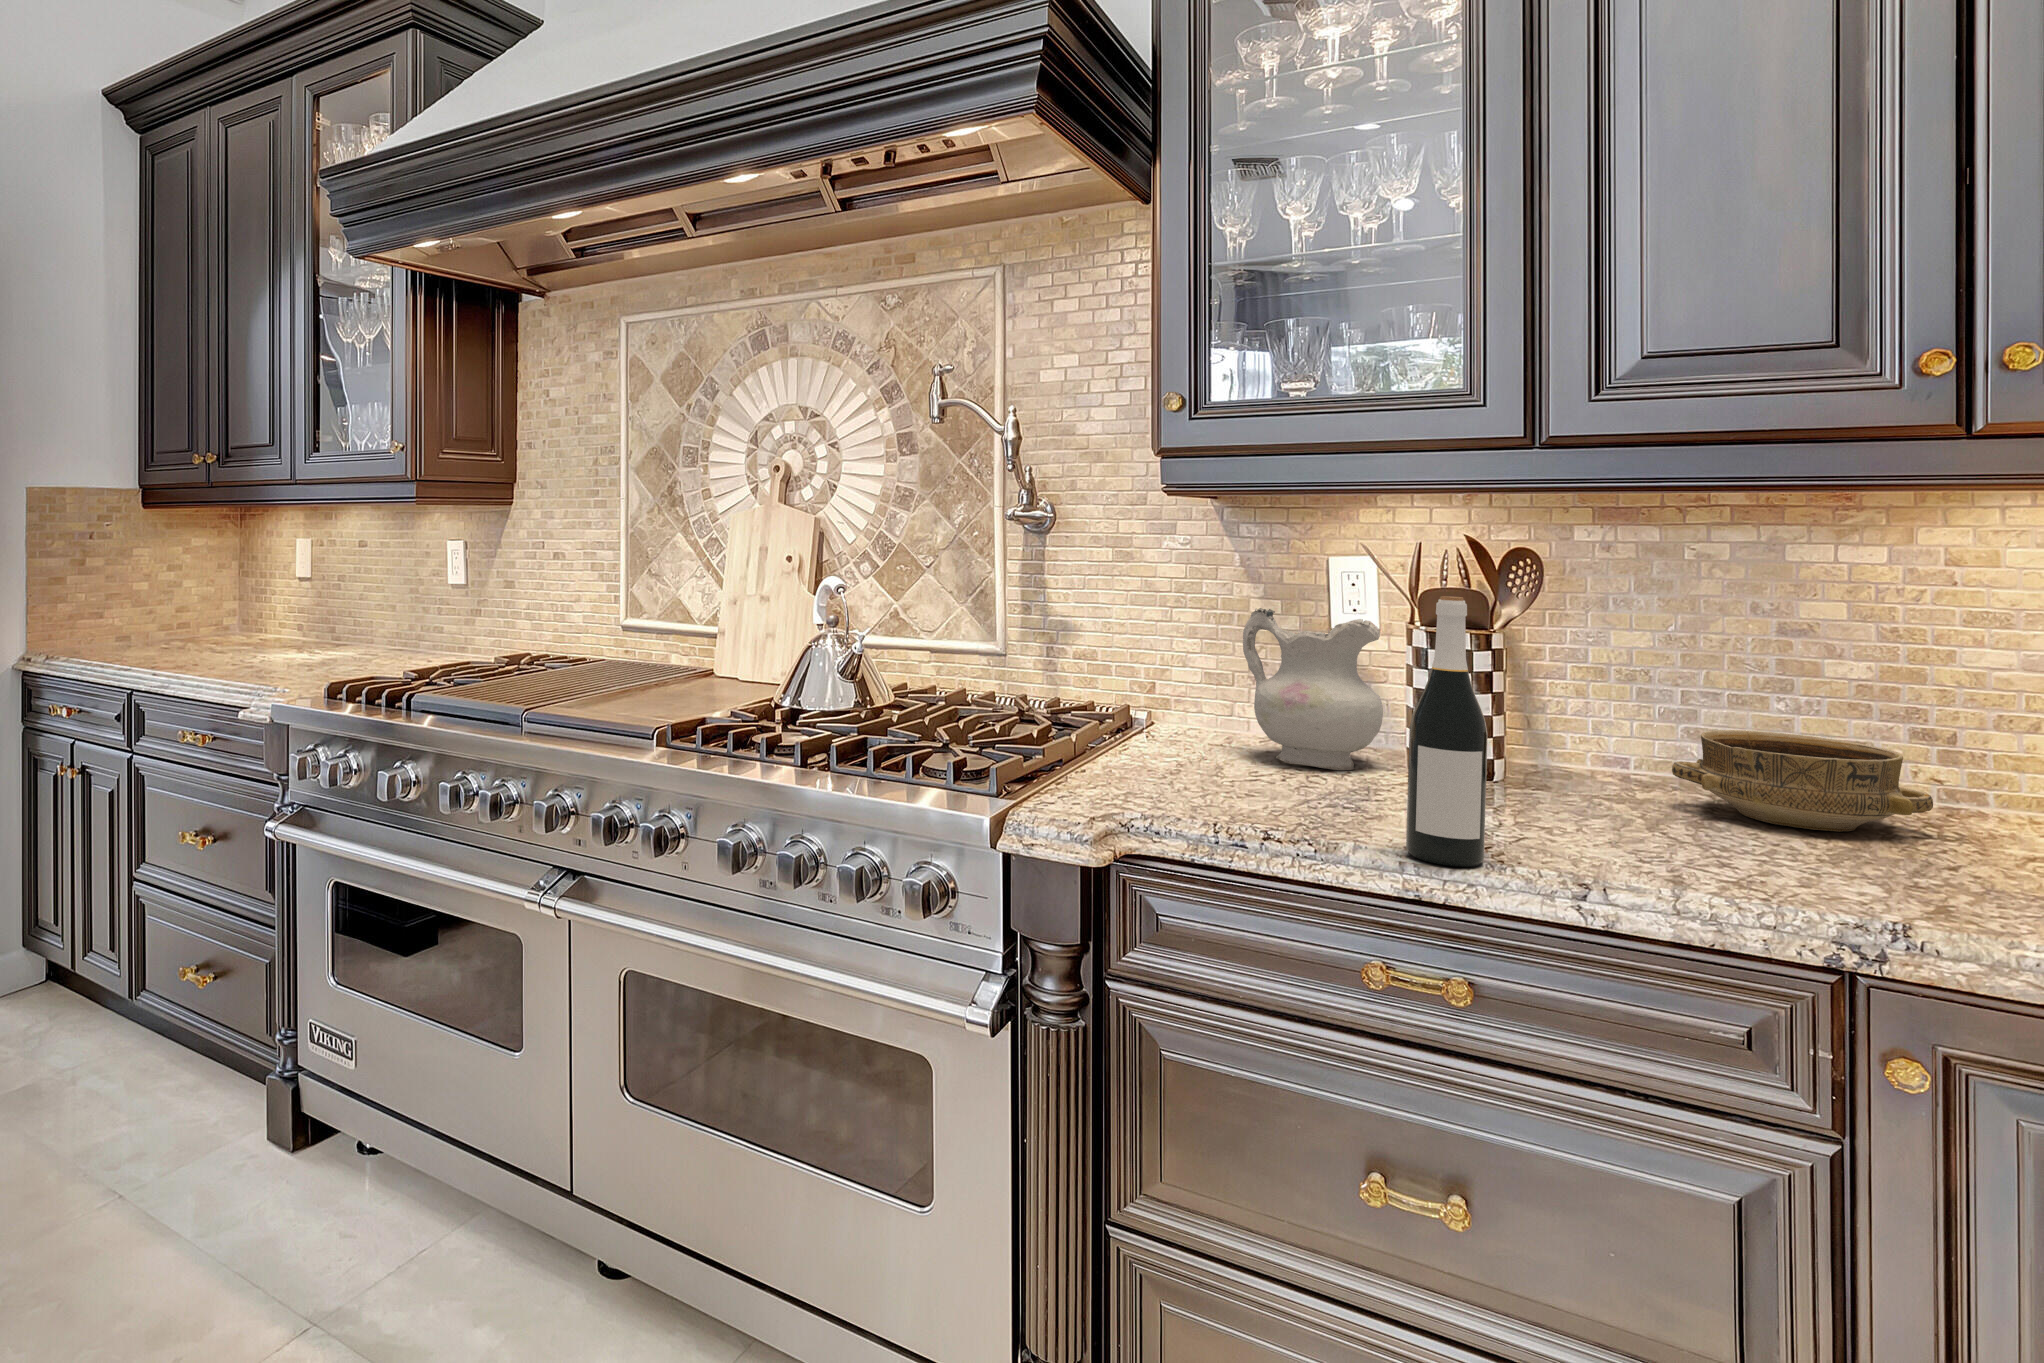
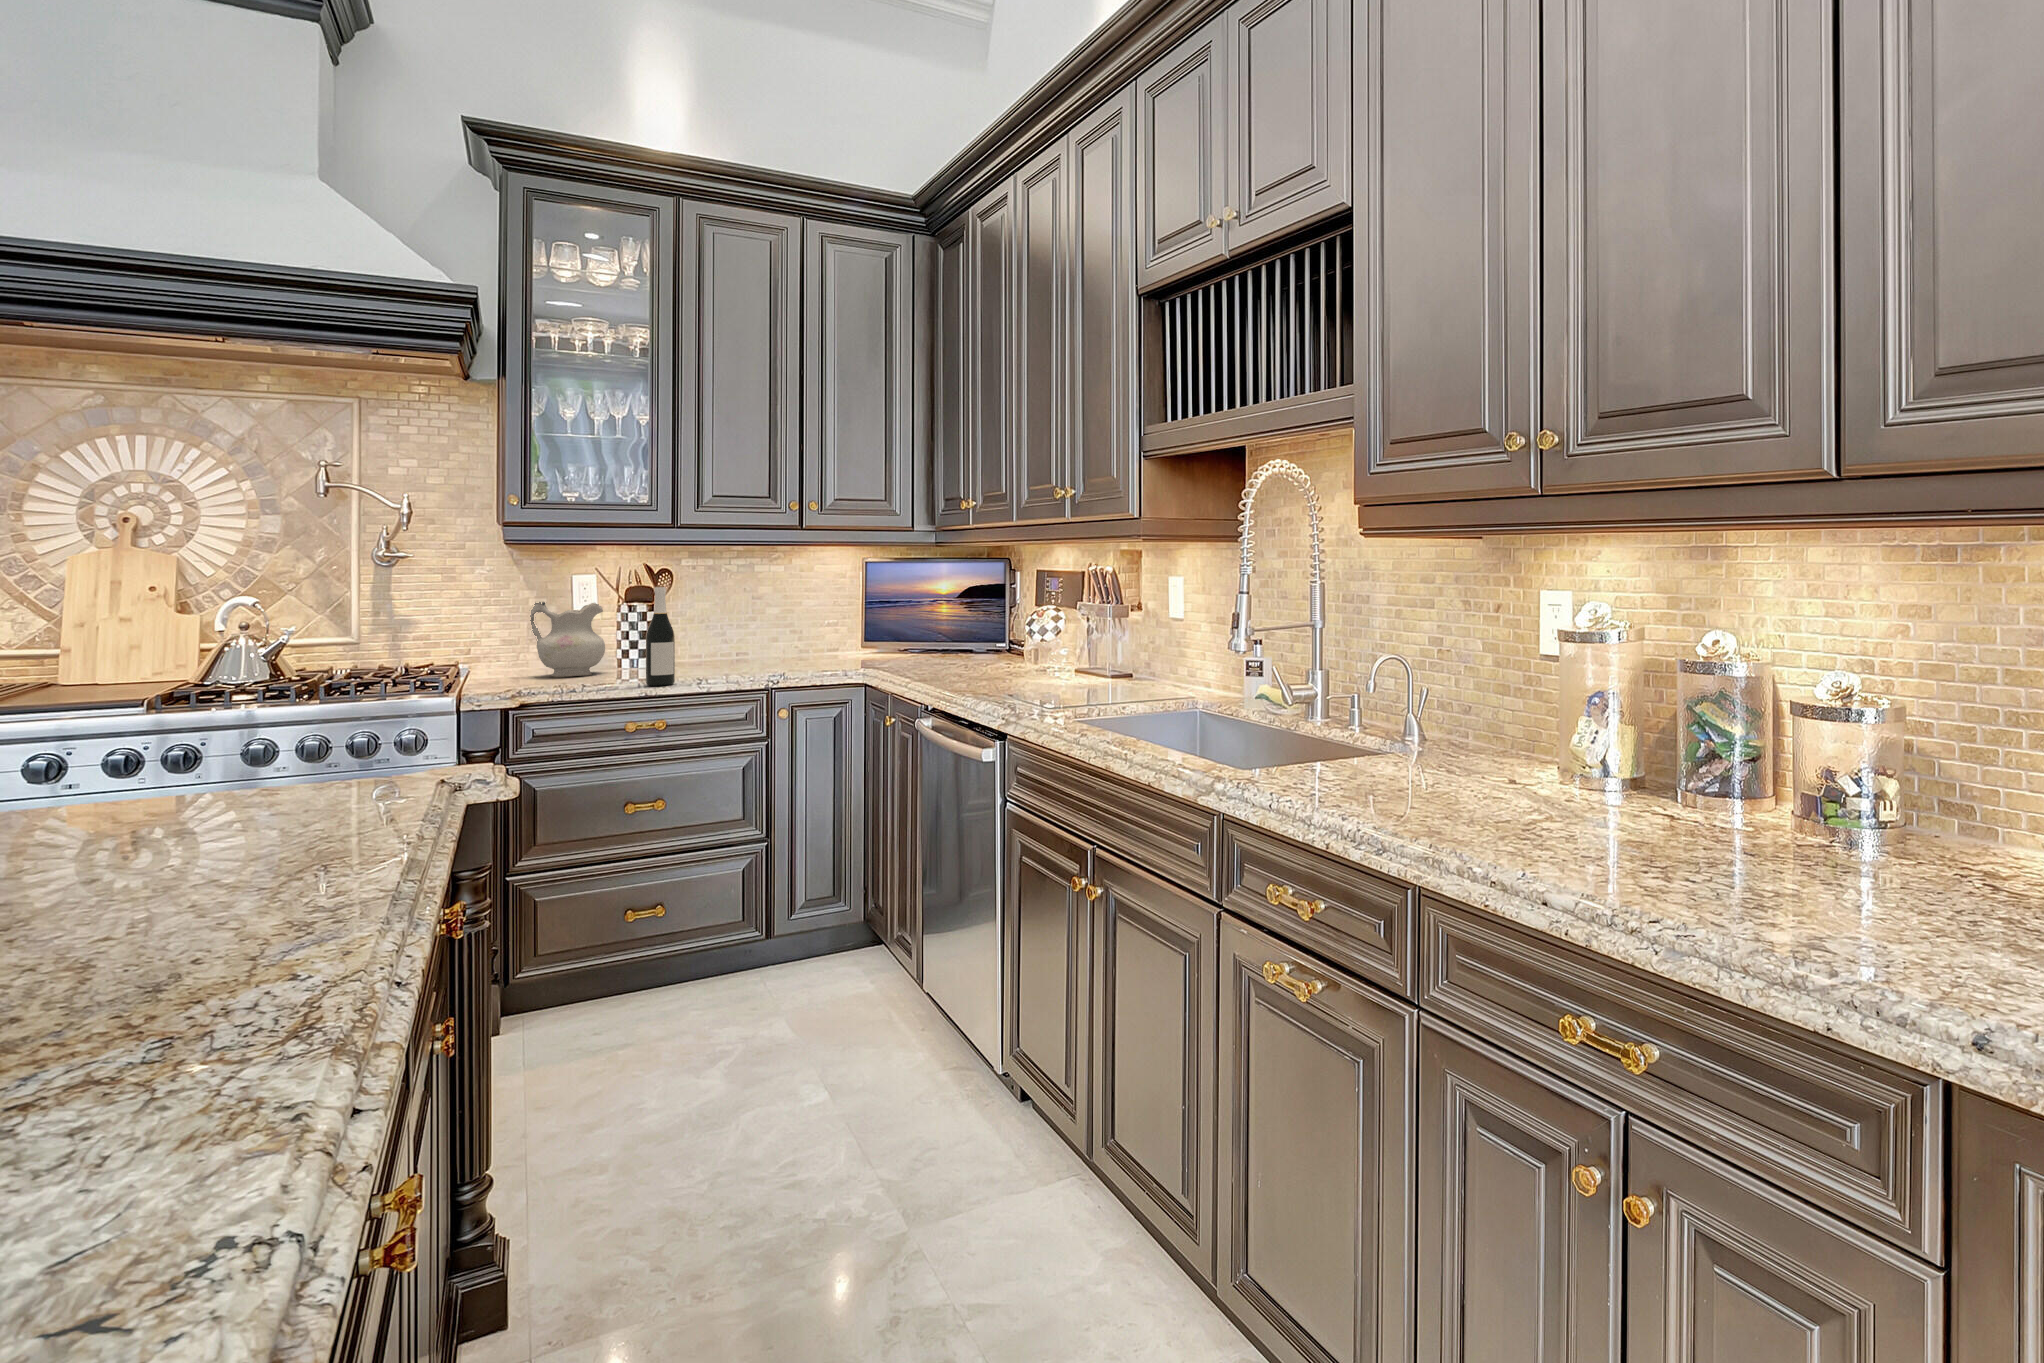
ceramic bowl: present [1672,730,1933,831] -> none [724,633,801,664]

